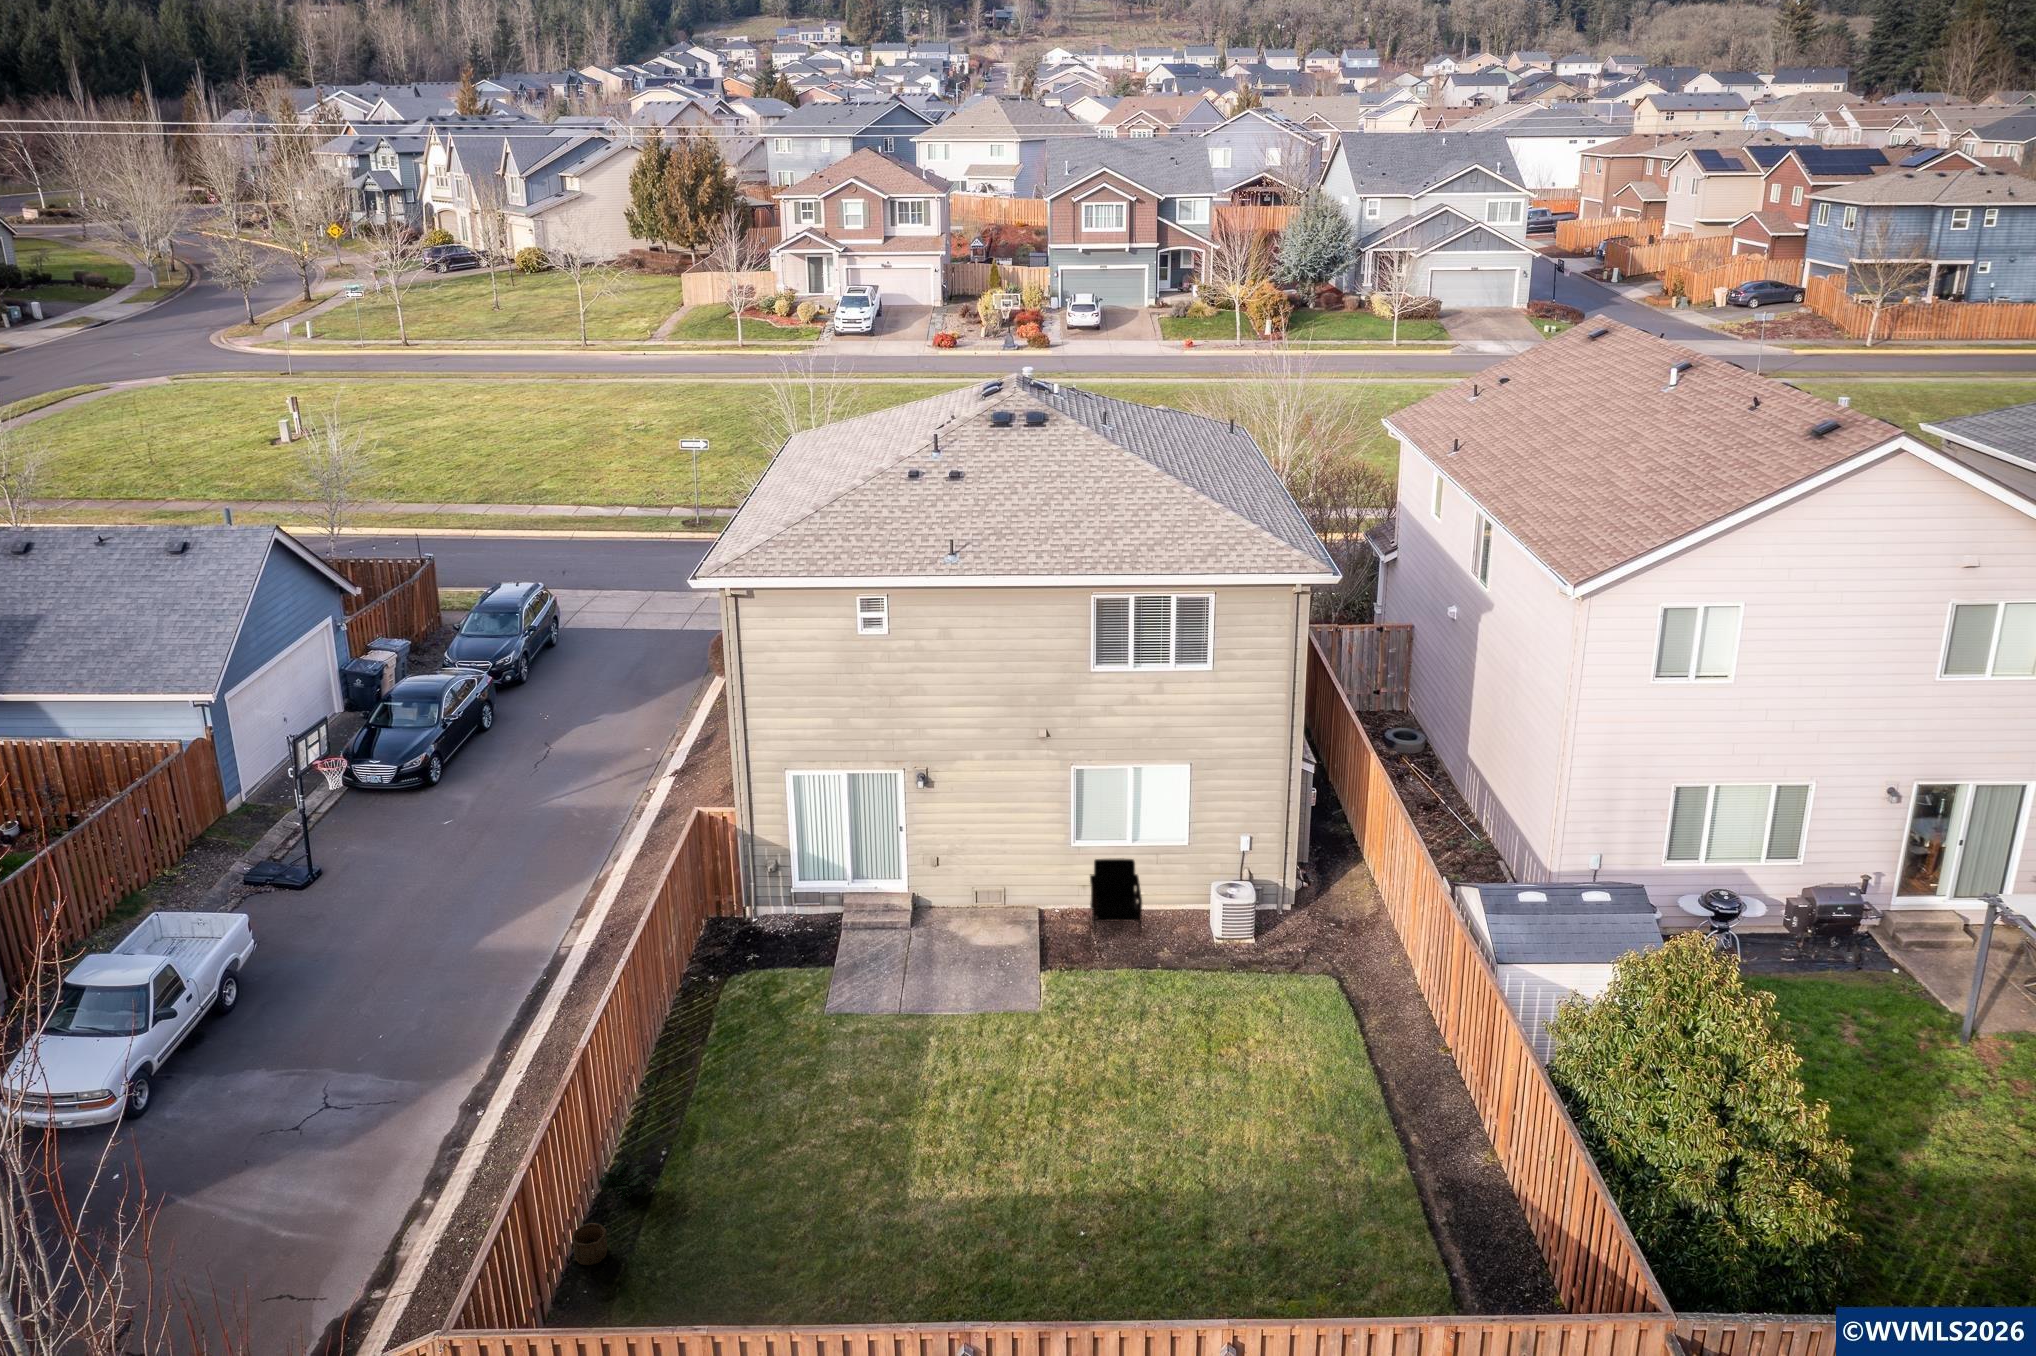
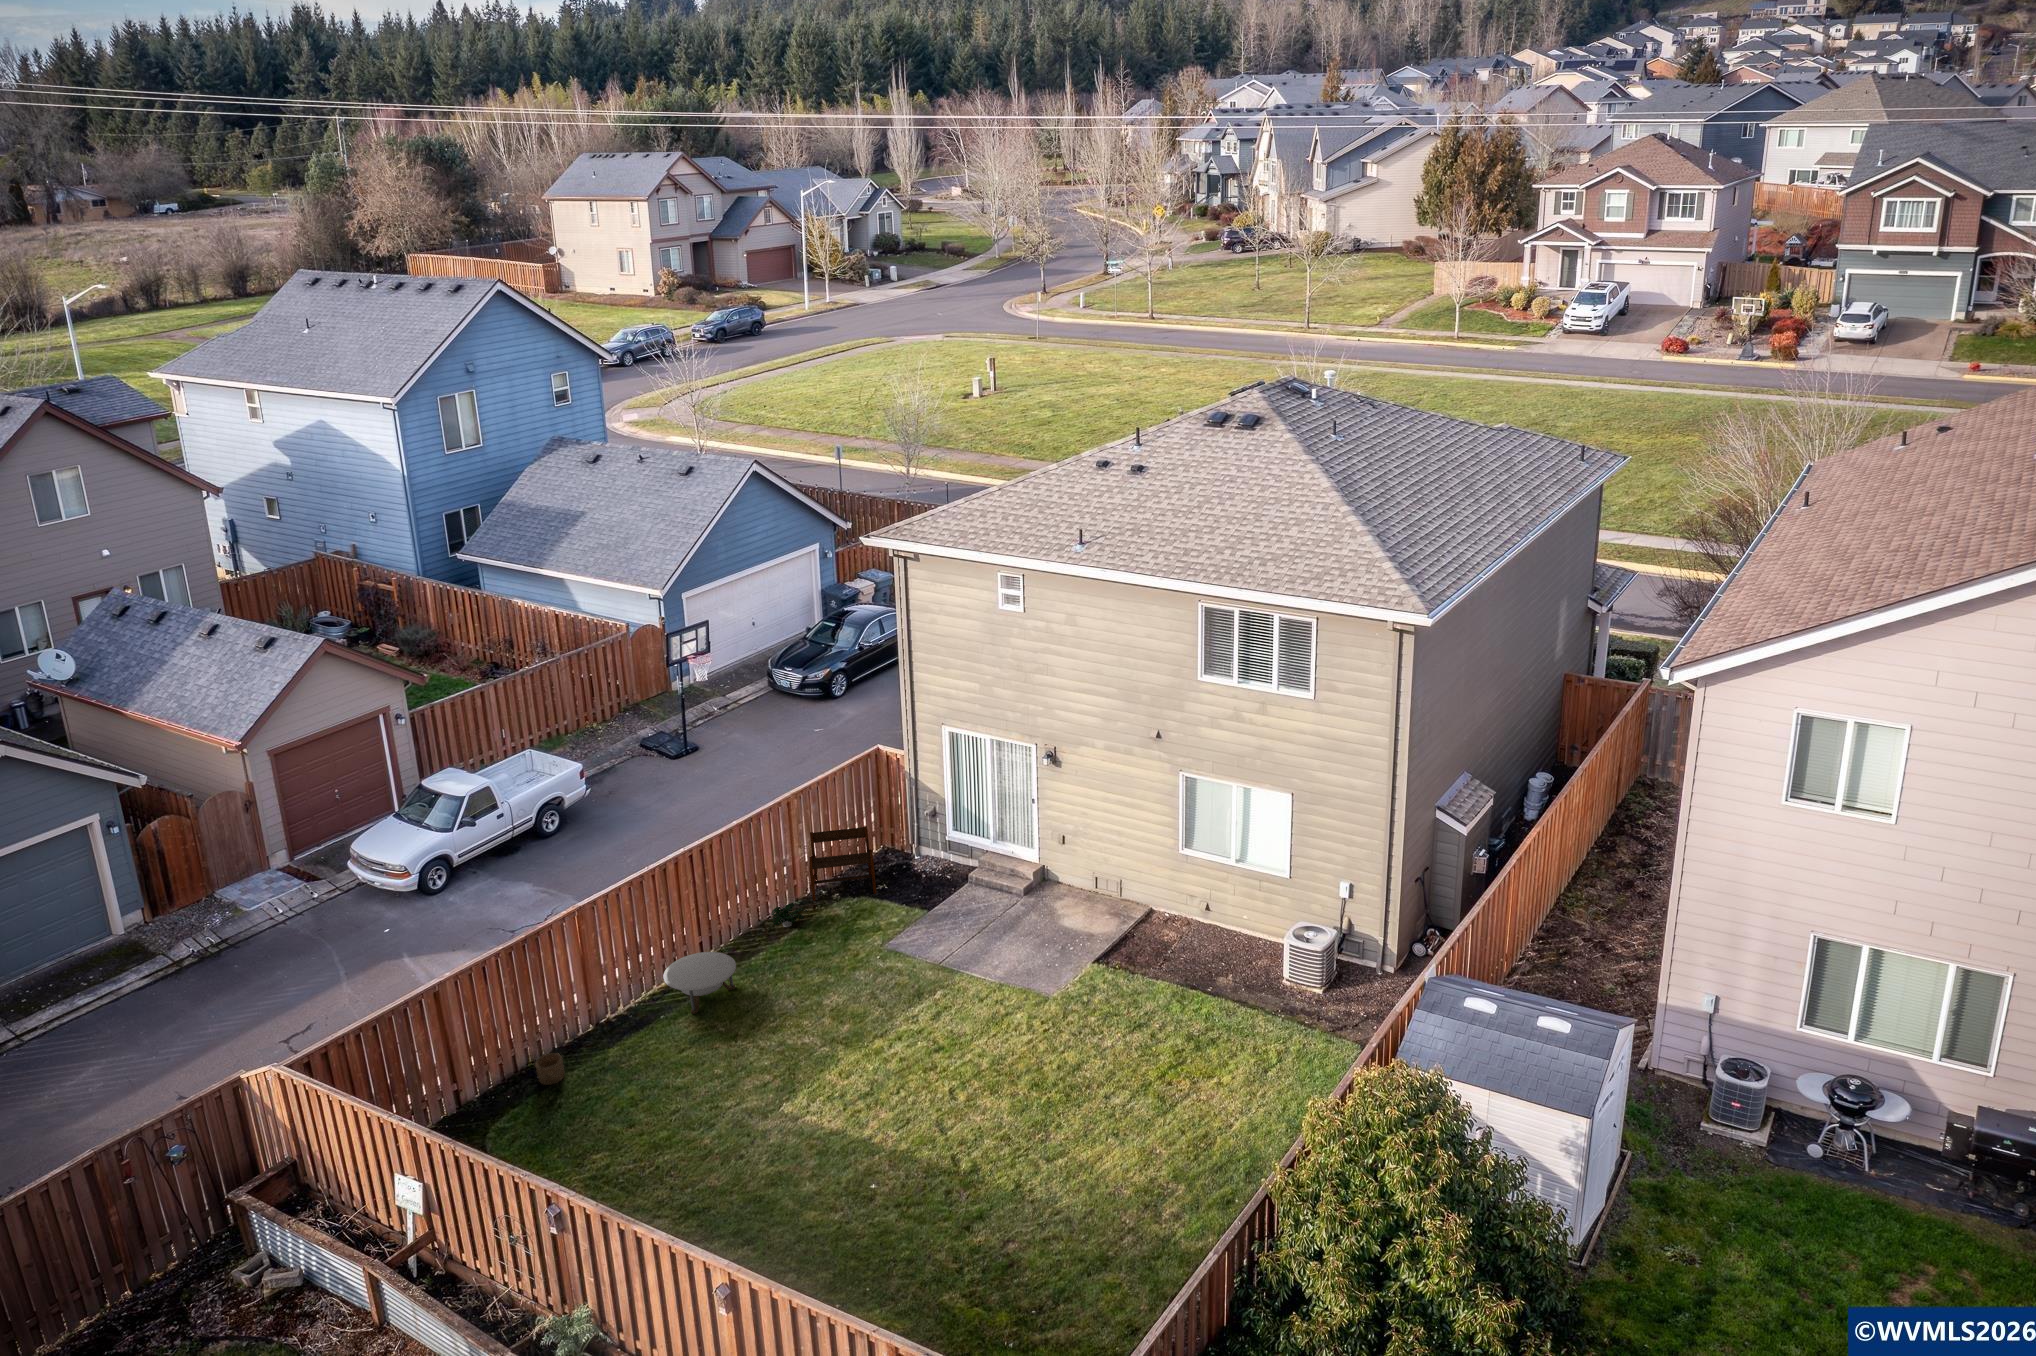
chair: present [1090,858,1142,934] -> none [1168,870,1238,954]
bench: none [666,895,752,992] -> present [809,826,877,901]
round table: none [629,1064,716,1138] -> present [663,952,736,1014]
potted plant: present [599,1161,653,1199] -> present [771,903,807,927]

